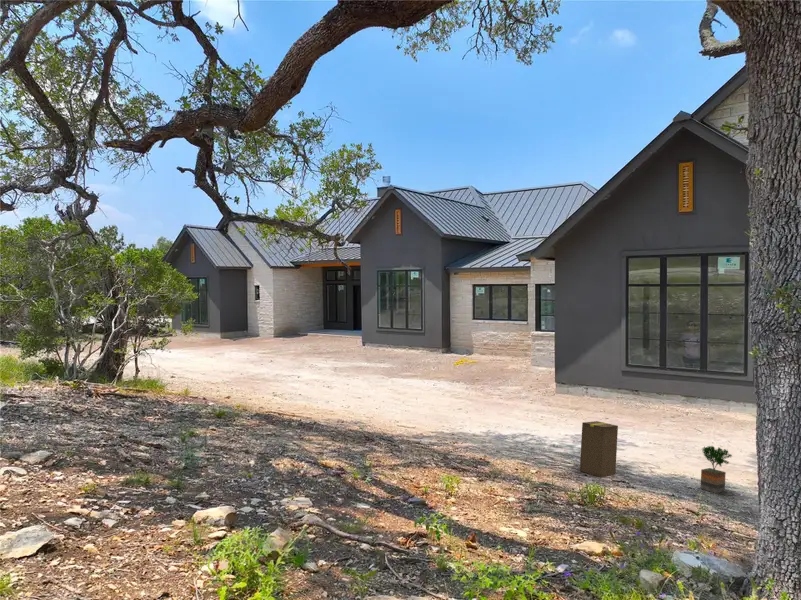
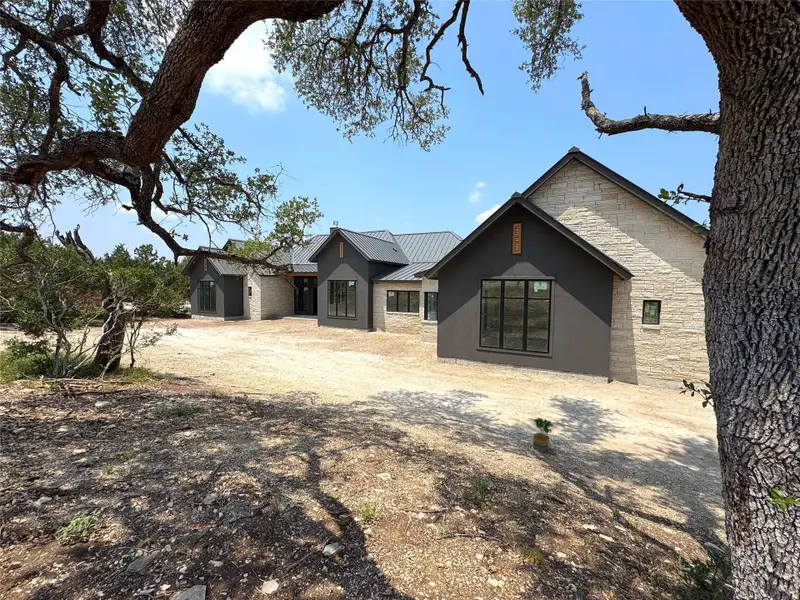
cardboard box: present [580,421,618,477] -> none [454,399,480,441]

